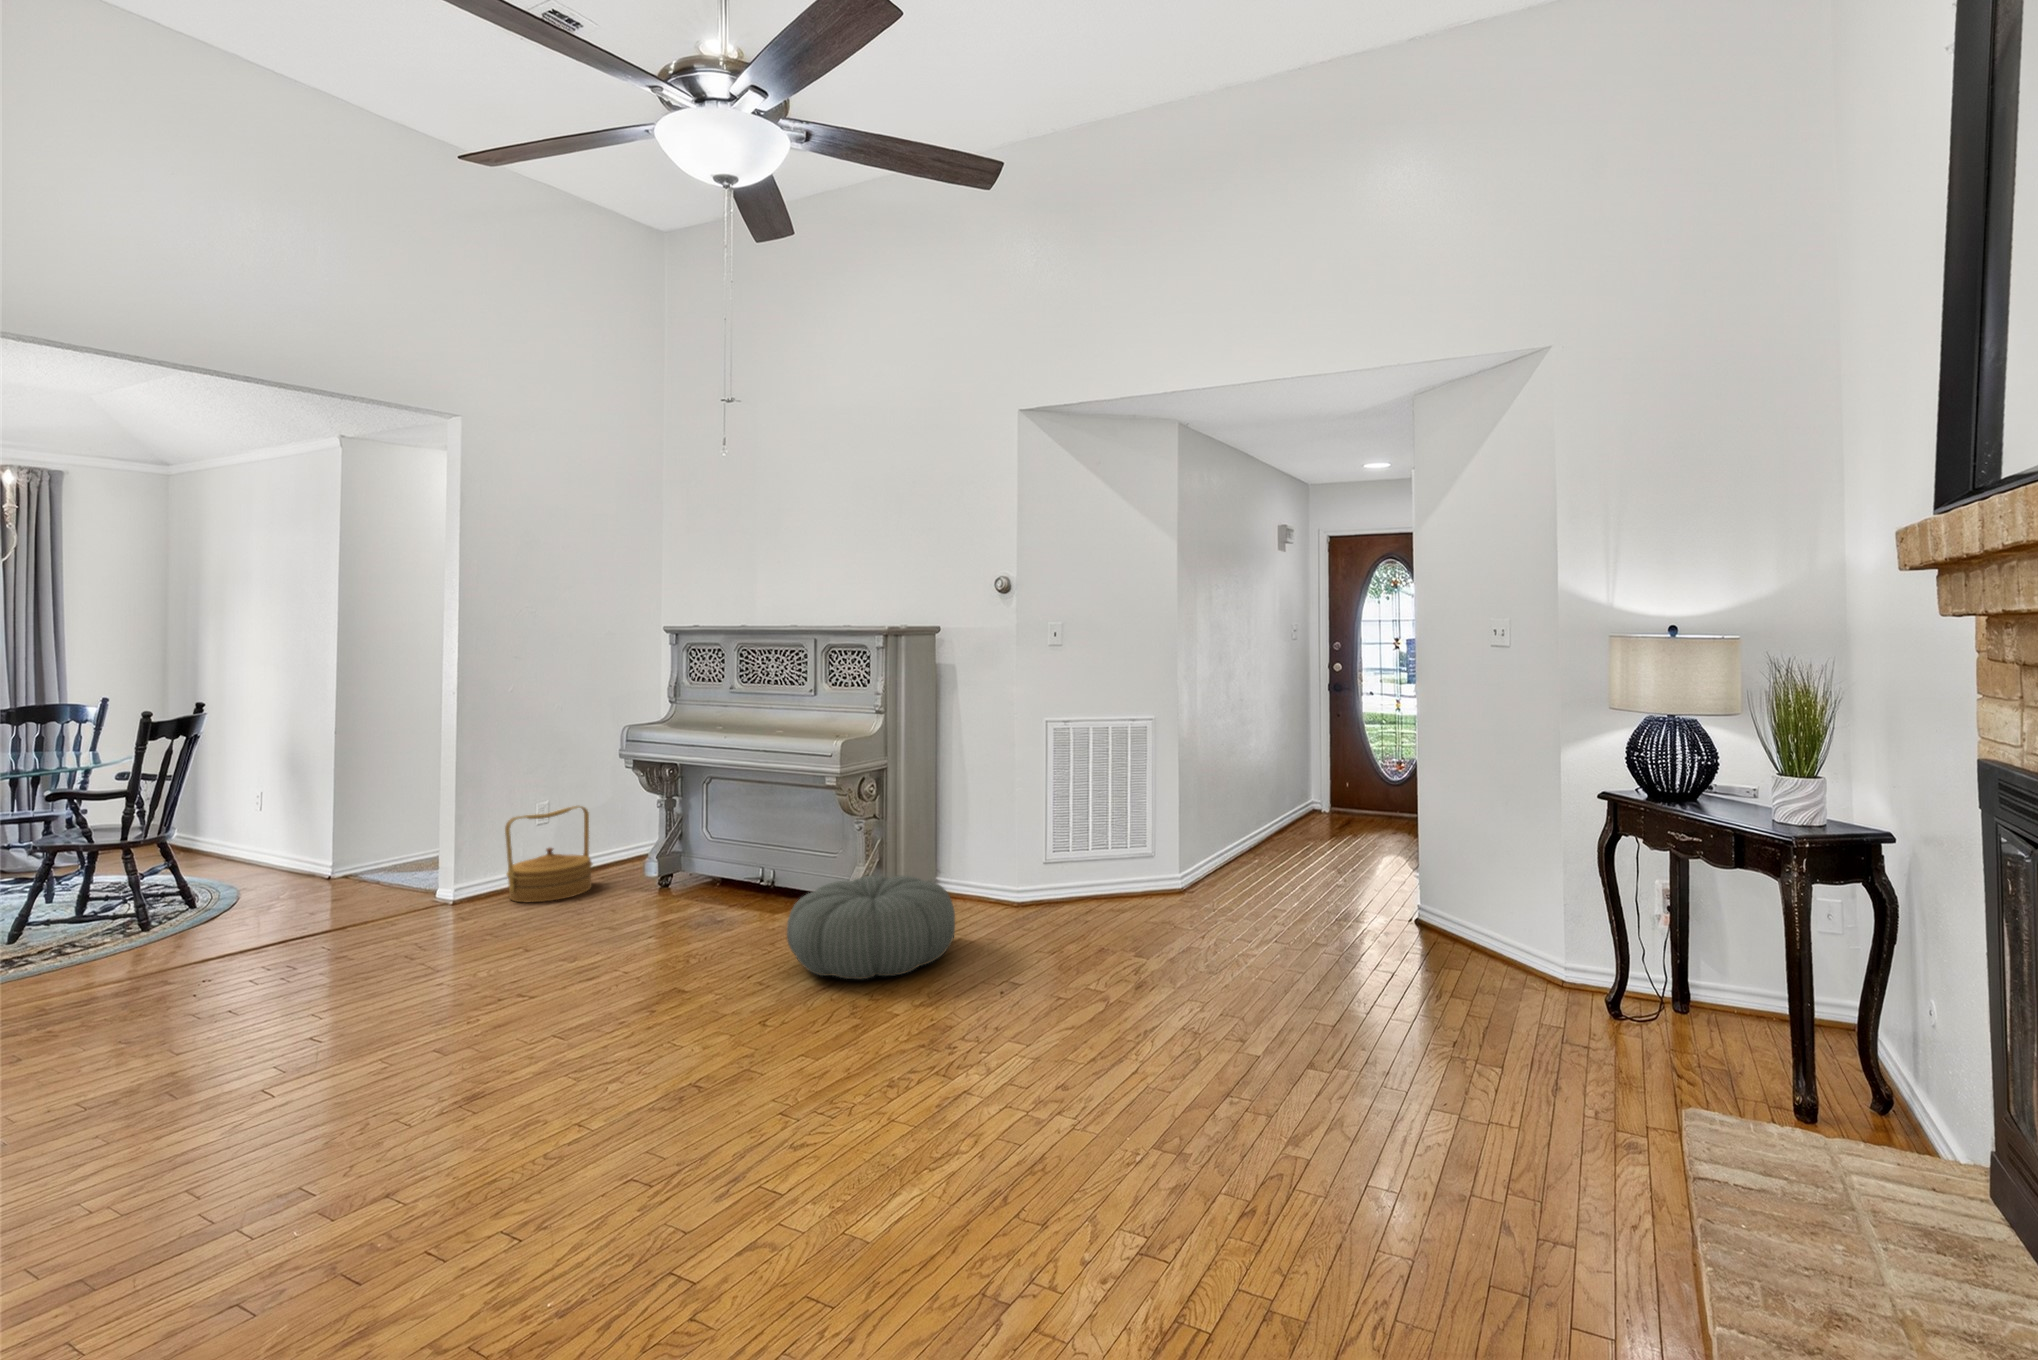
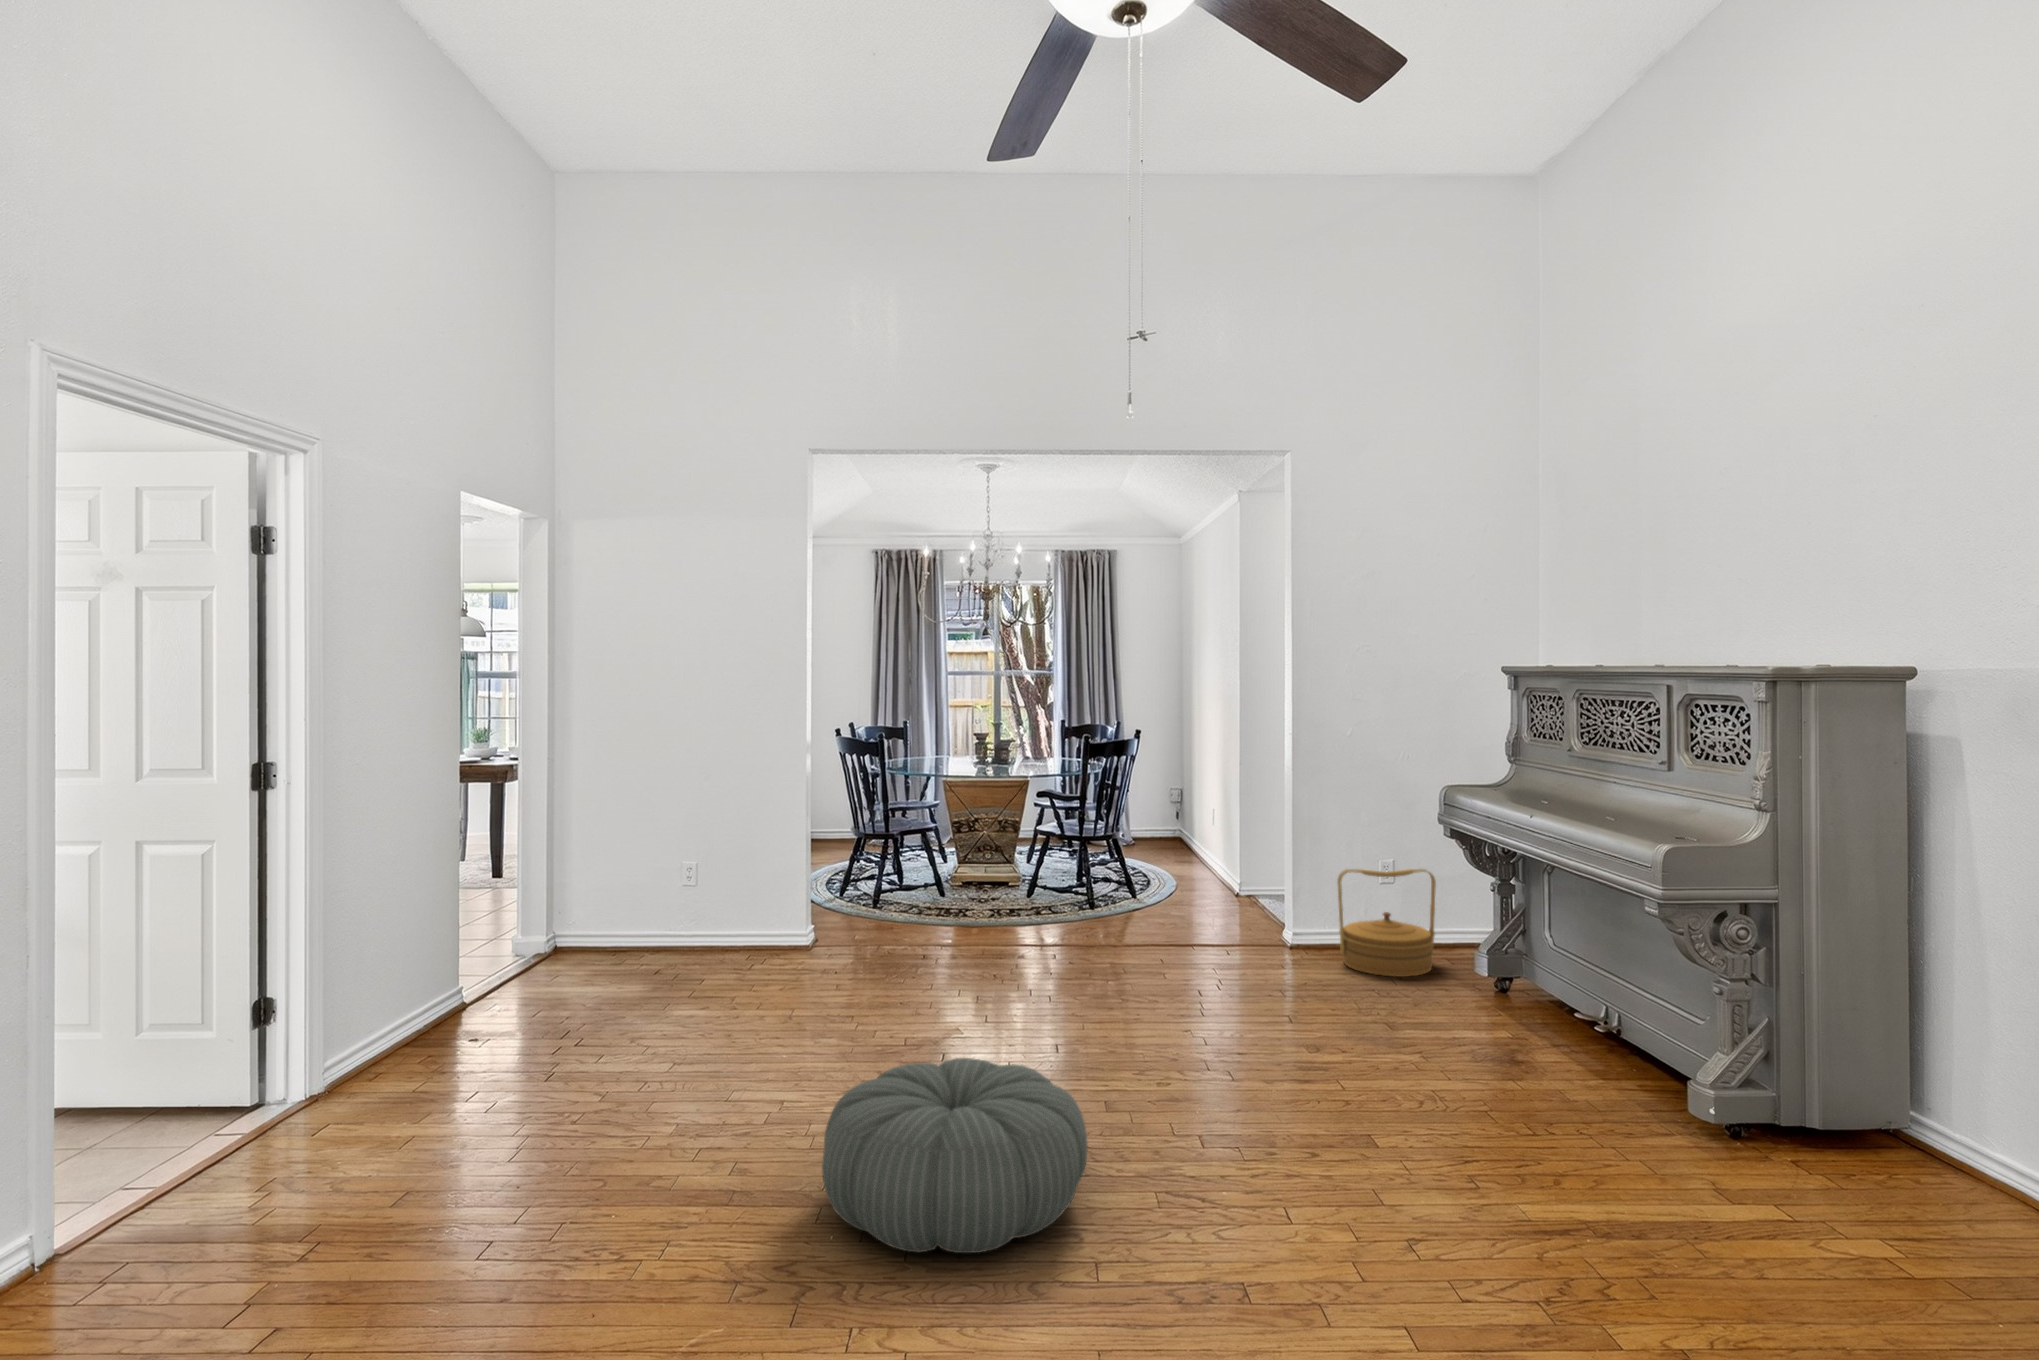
pouf: present [787,876,955,980] -> present [822,1058,1088,1253]

